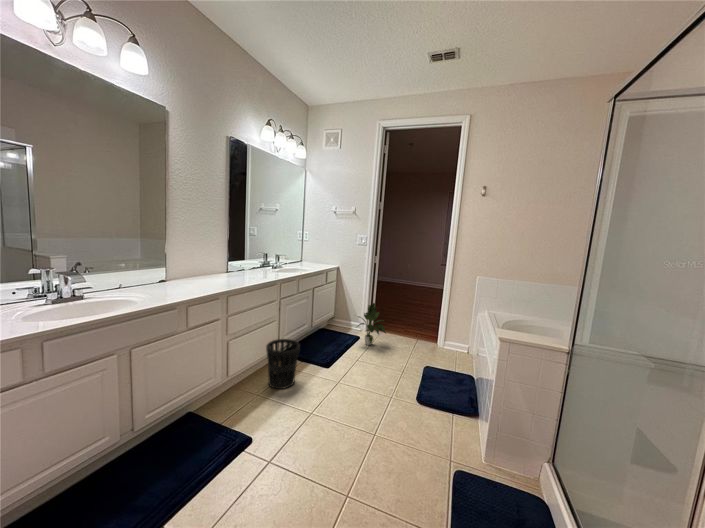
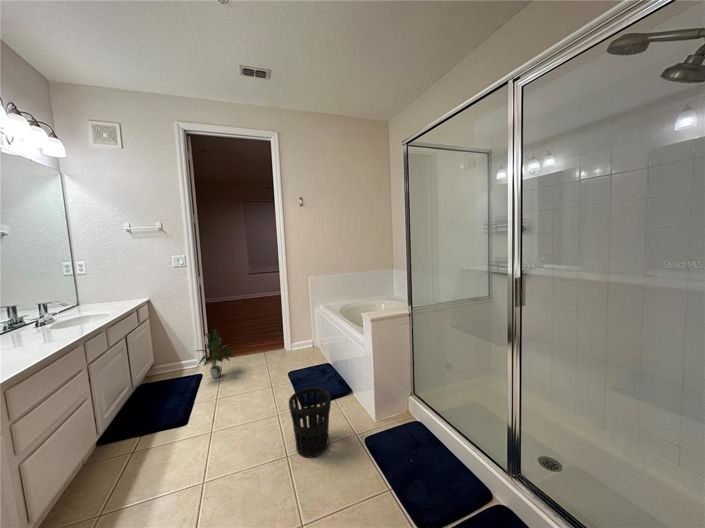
wastebasket: present [266,339,300,389] -> present [289,387,331,457]

